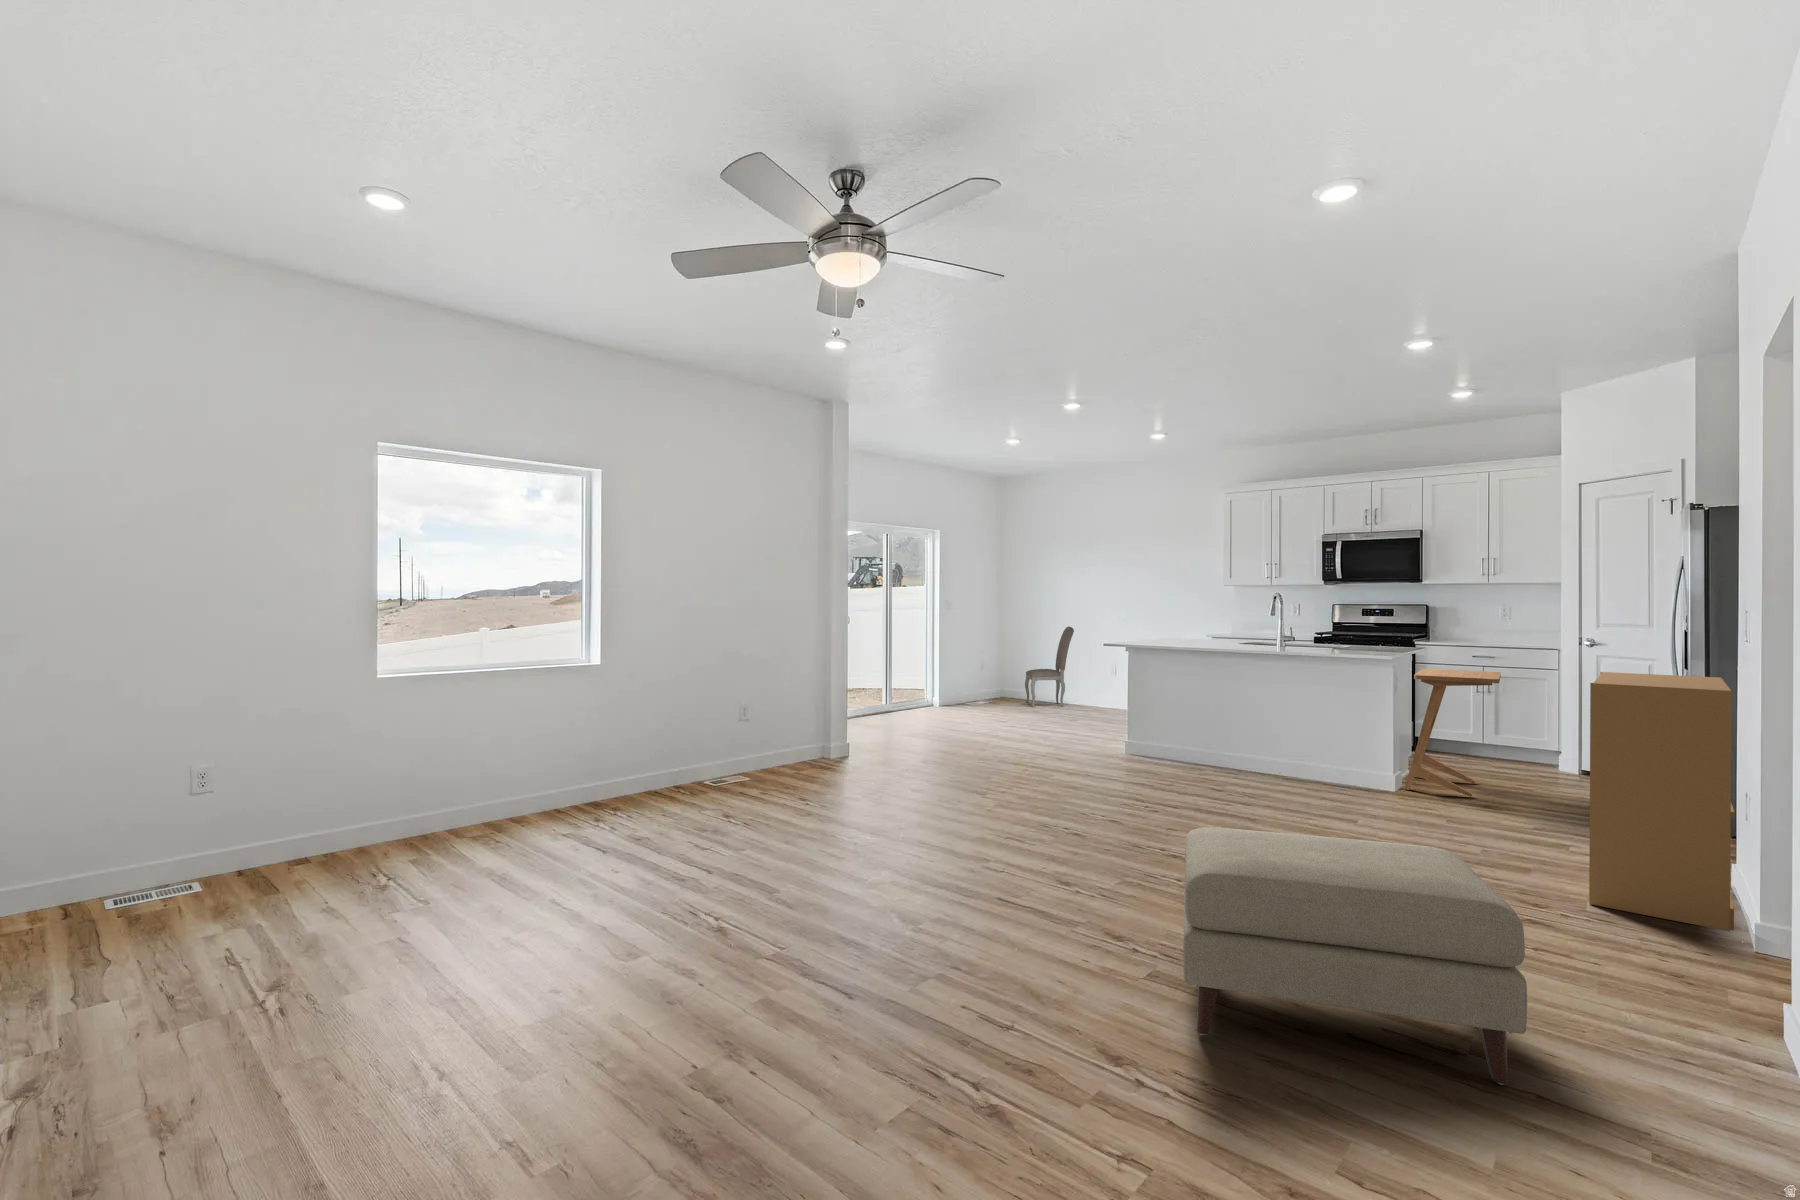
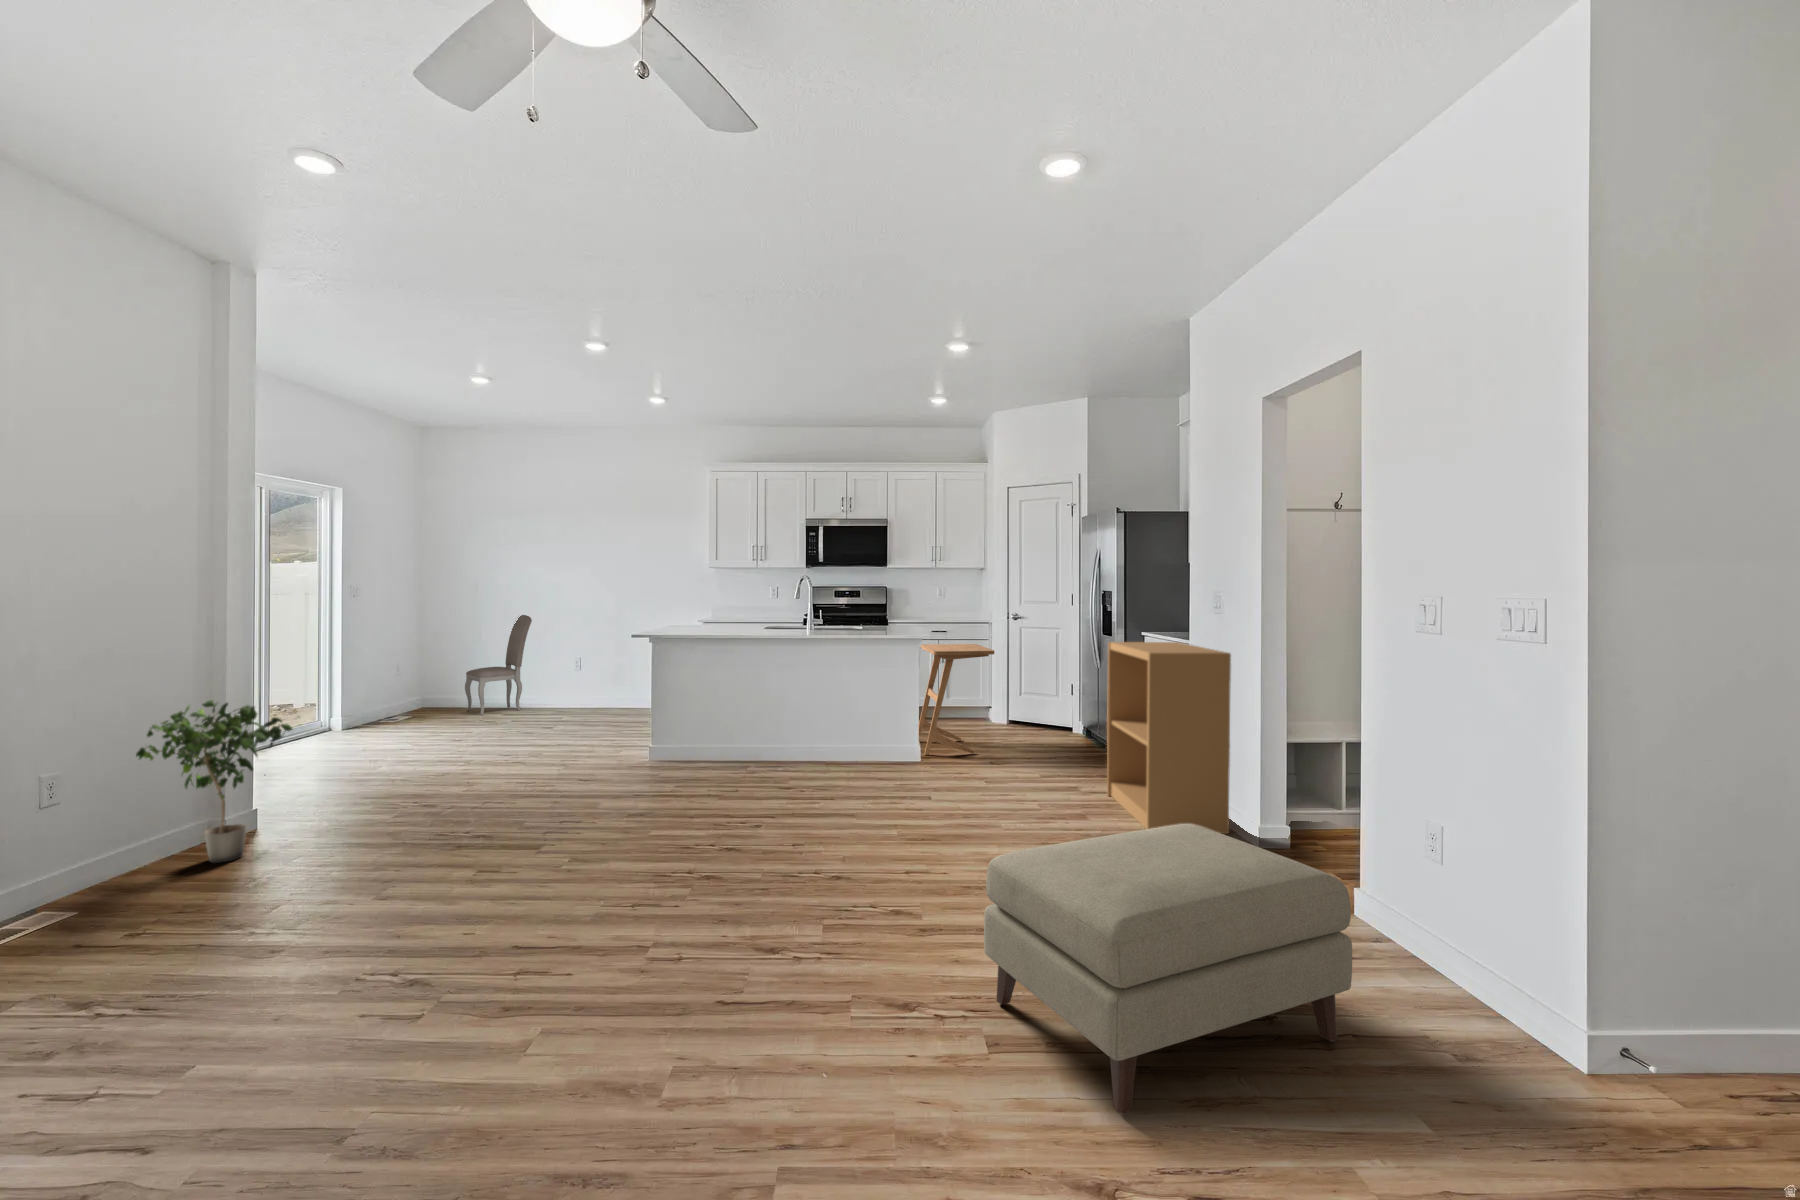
potted plant: none [790,669,859,768] -> present [136,700,292,863]

